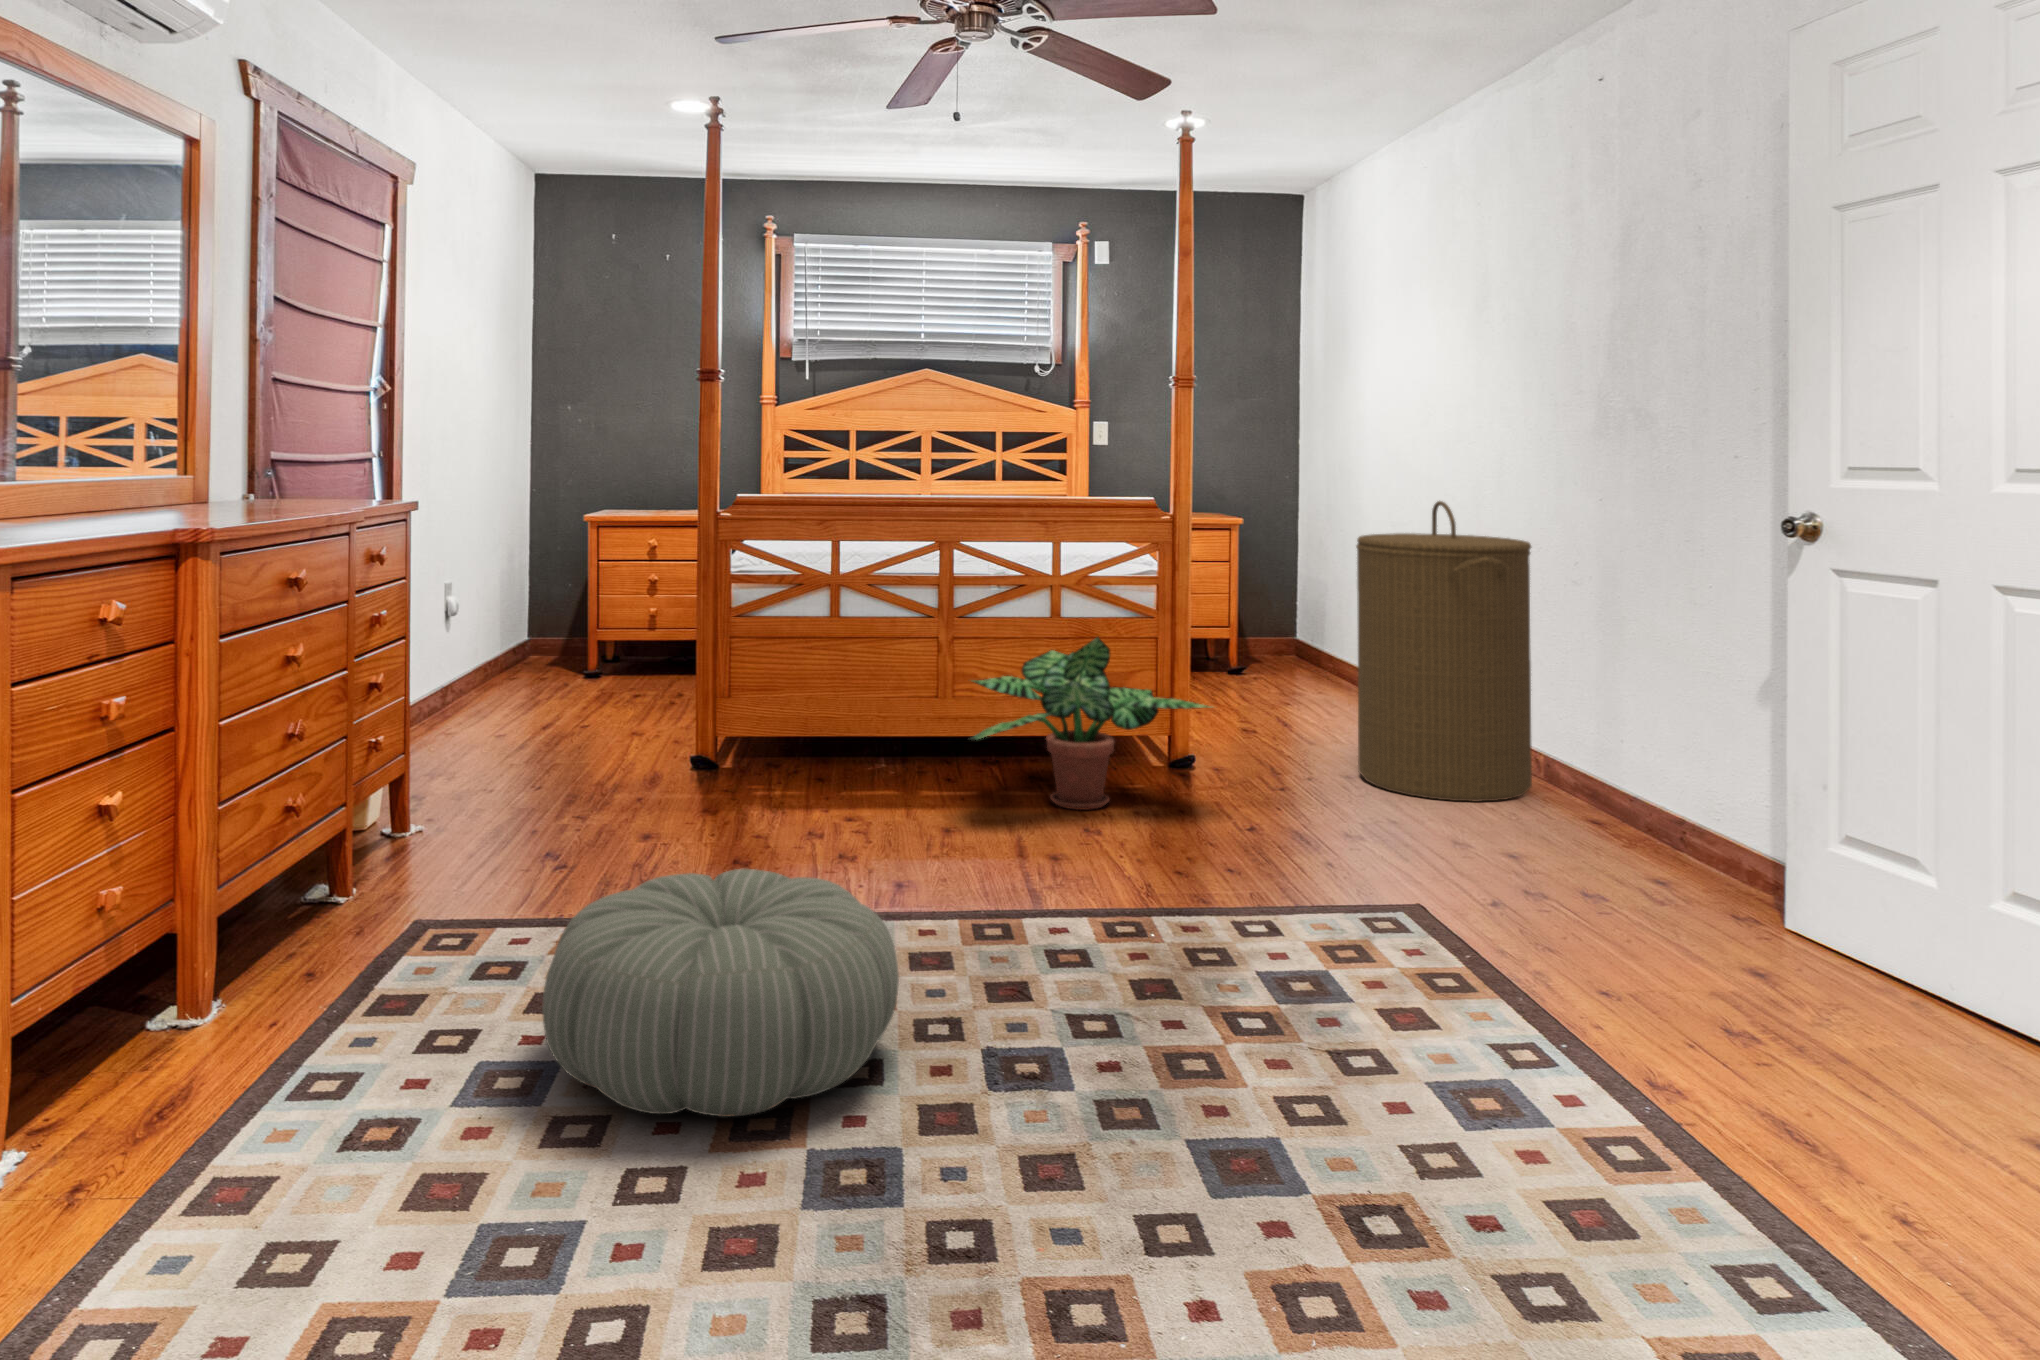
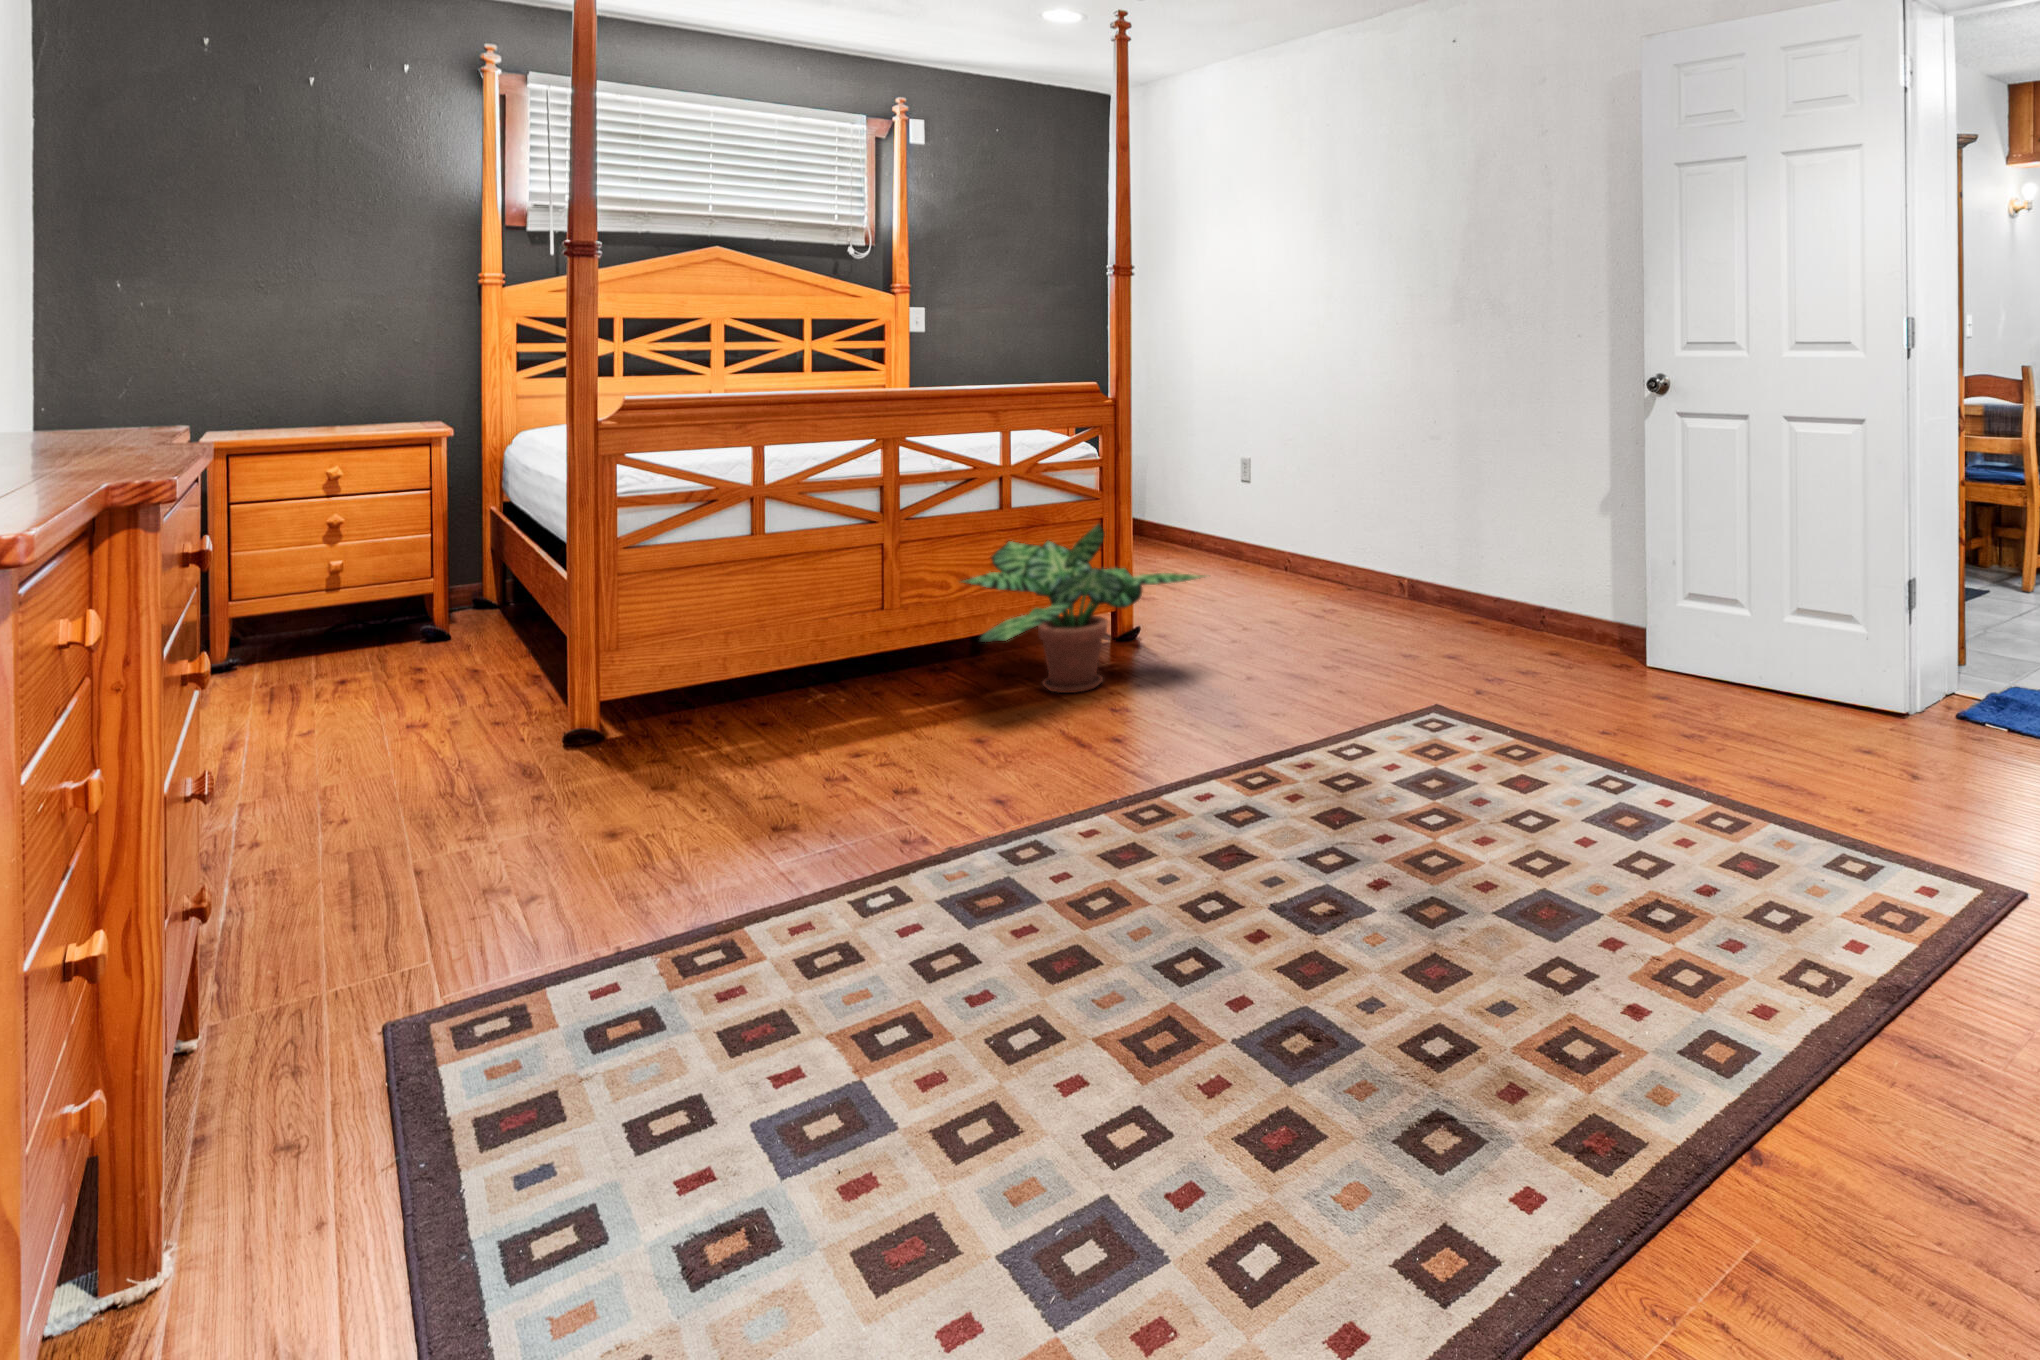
laundry hamper: present [1356,501,1532,802] -> none [1270,379,1411,628]
pouf: present [542,869,899,1117] -> none [822,809,1245,1115]

